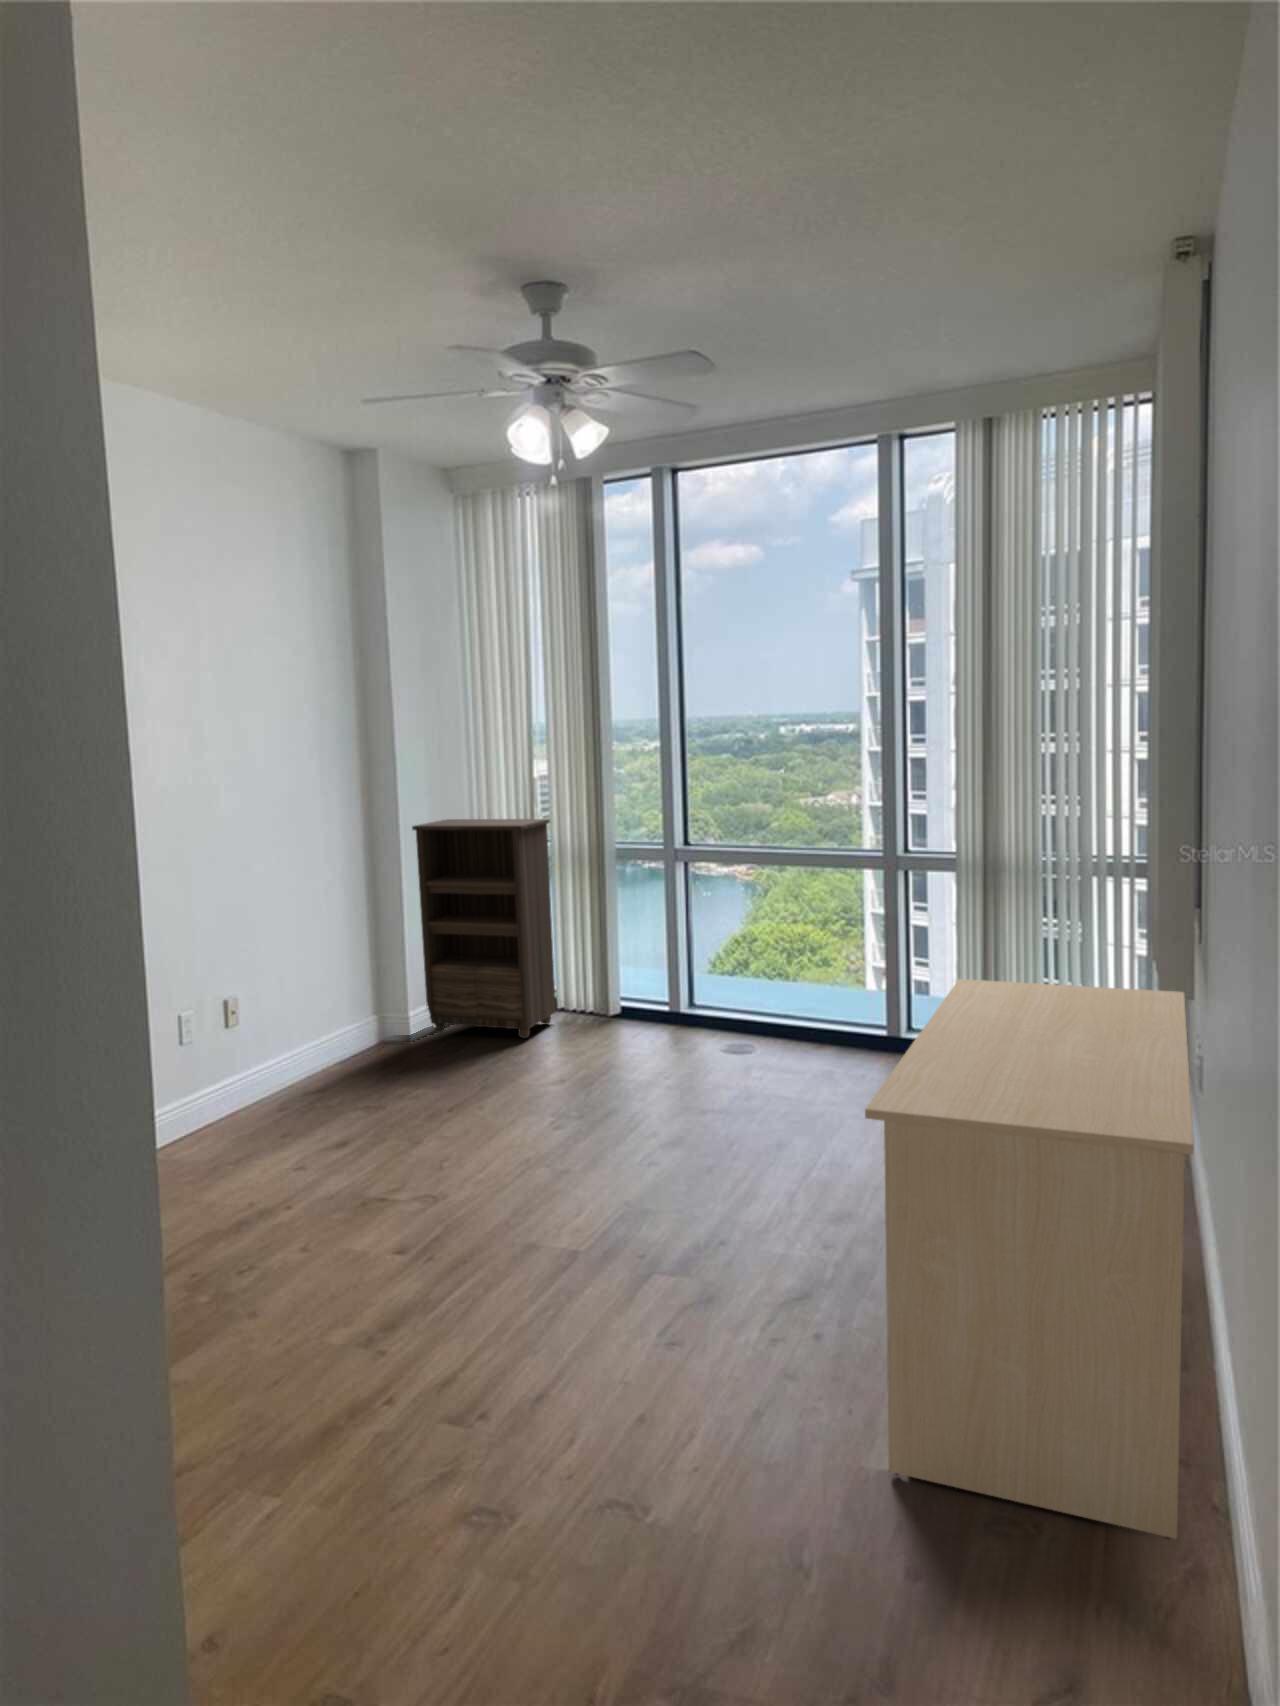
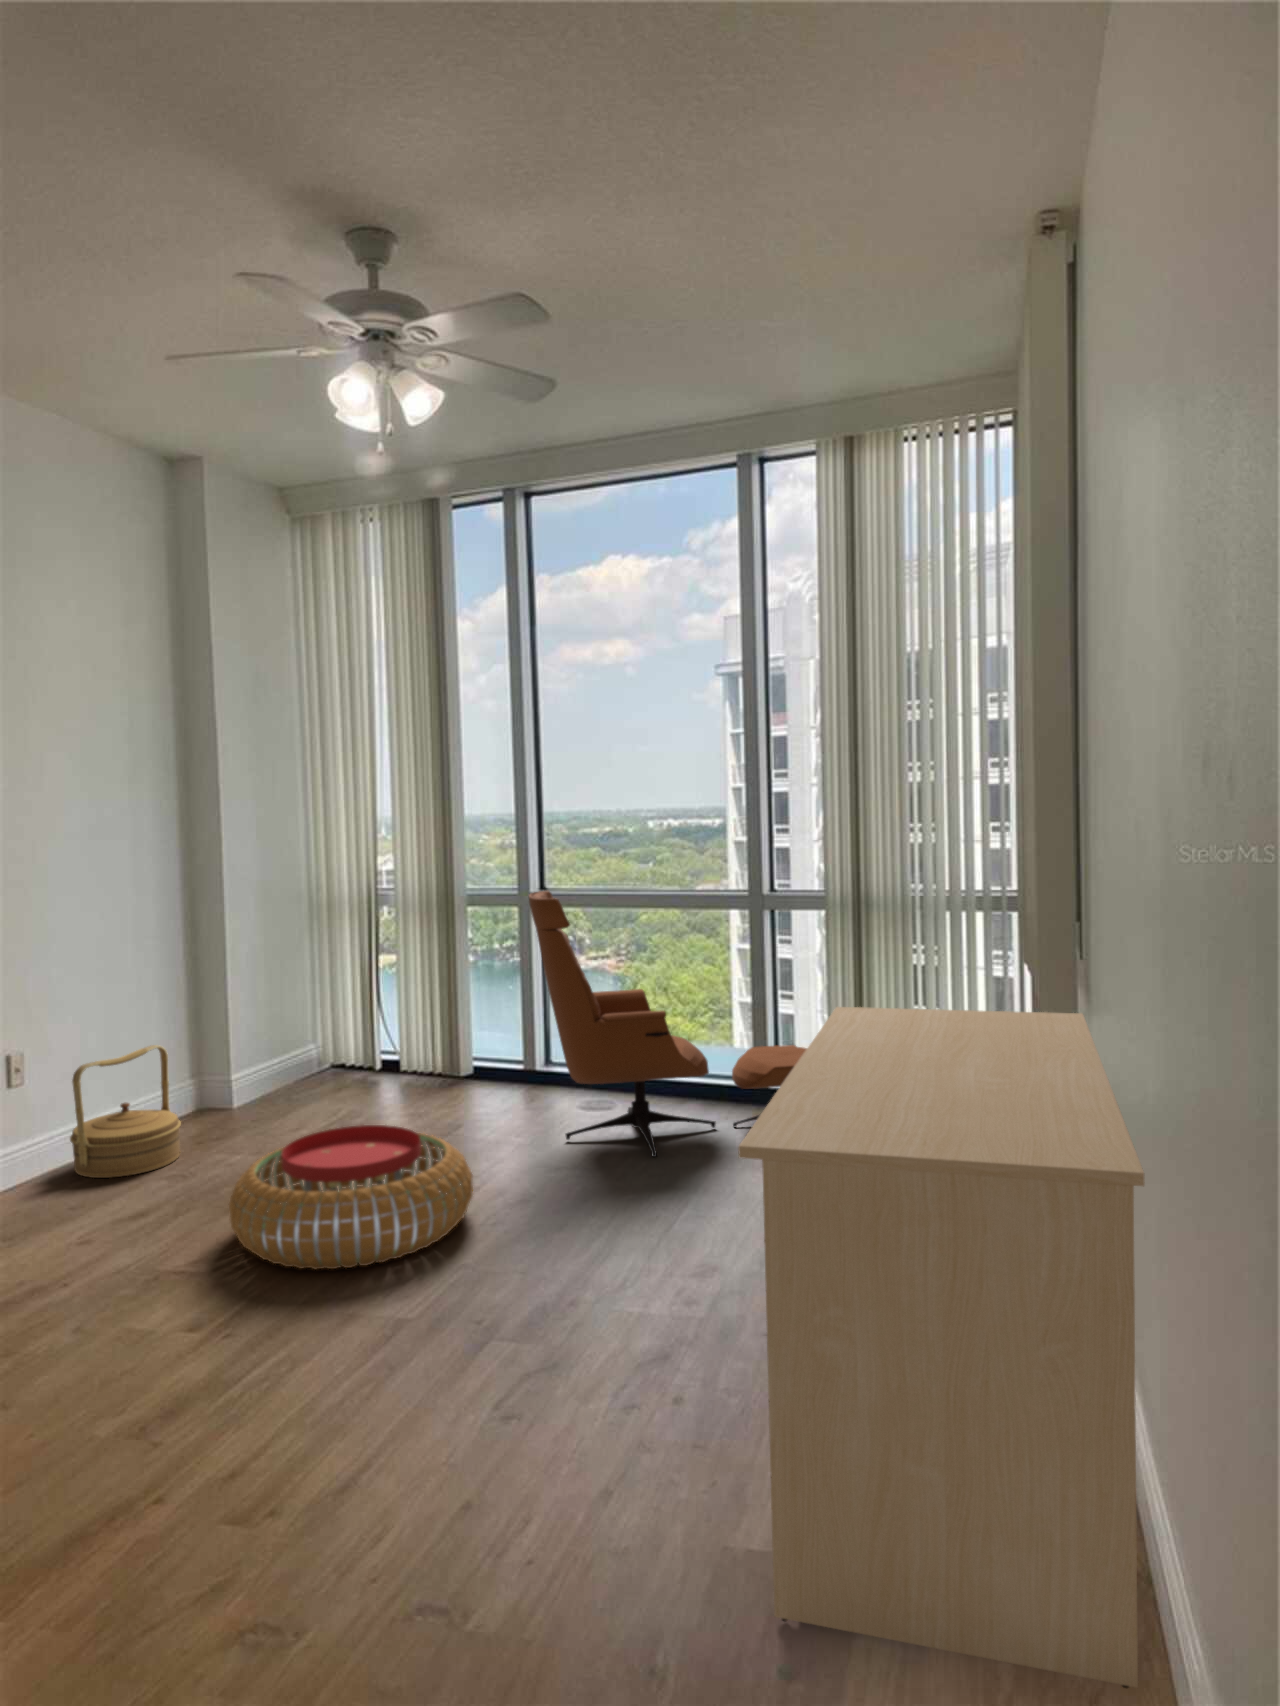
bookshelf: present [412,819,556,1038] -> none [239,861,399,1102]
lounge chair: none [678,853,966,1099] -> present [529,891,807,1157]
woven basket: none [281,986,372,1101] -> present [70,1045,181,1178]
pouf: none [426,1065,632,1188] -> present [229,1125,473,1269]

